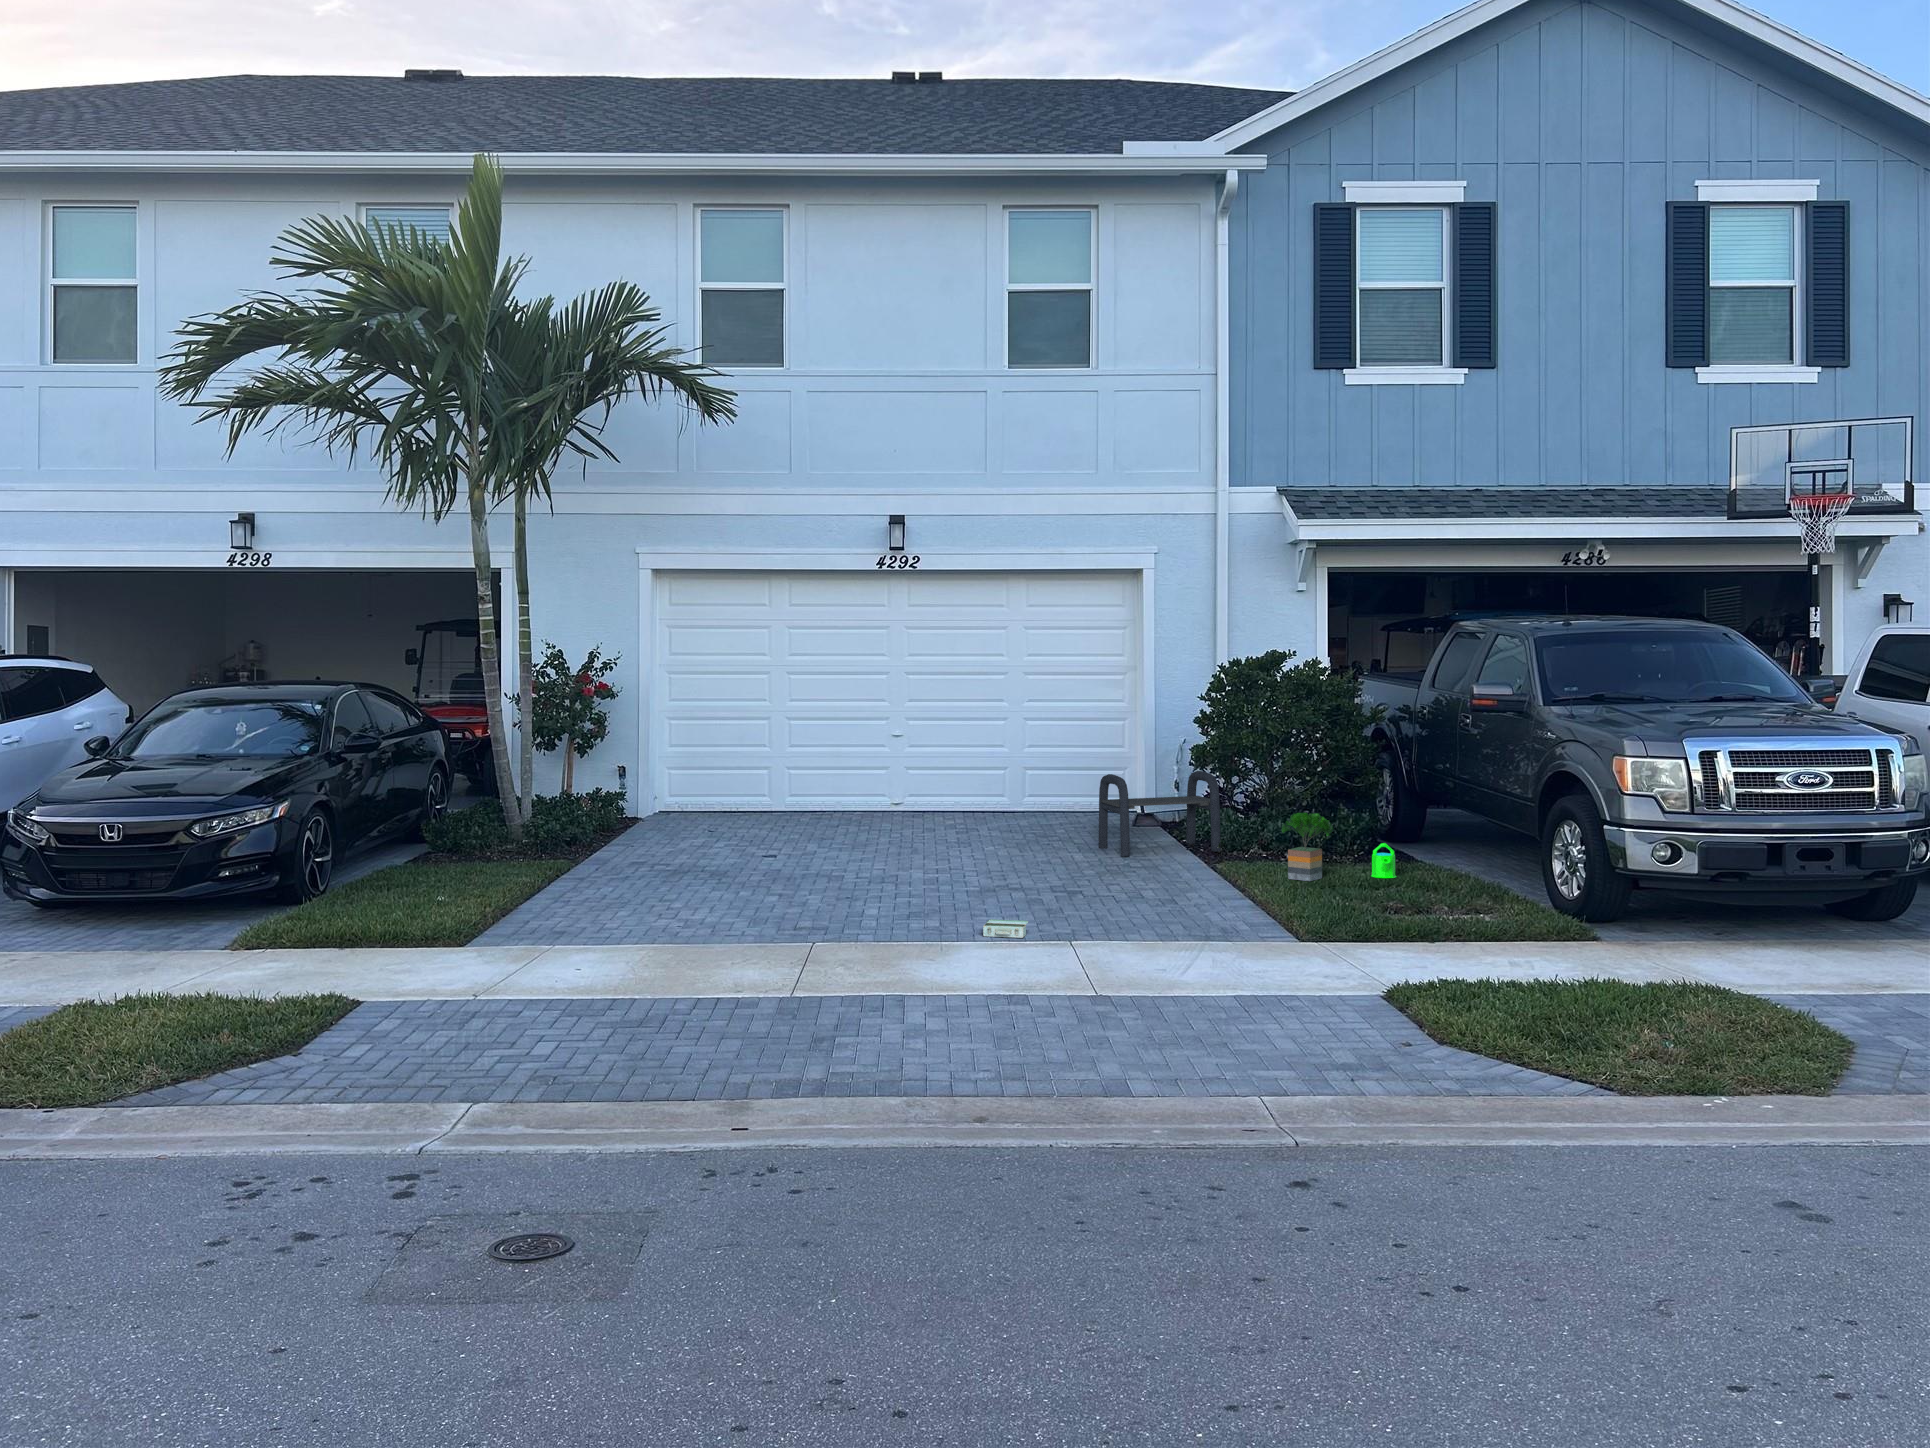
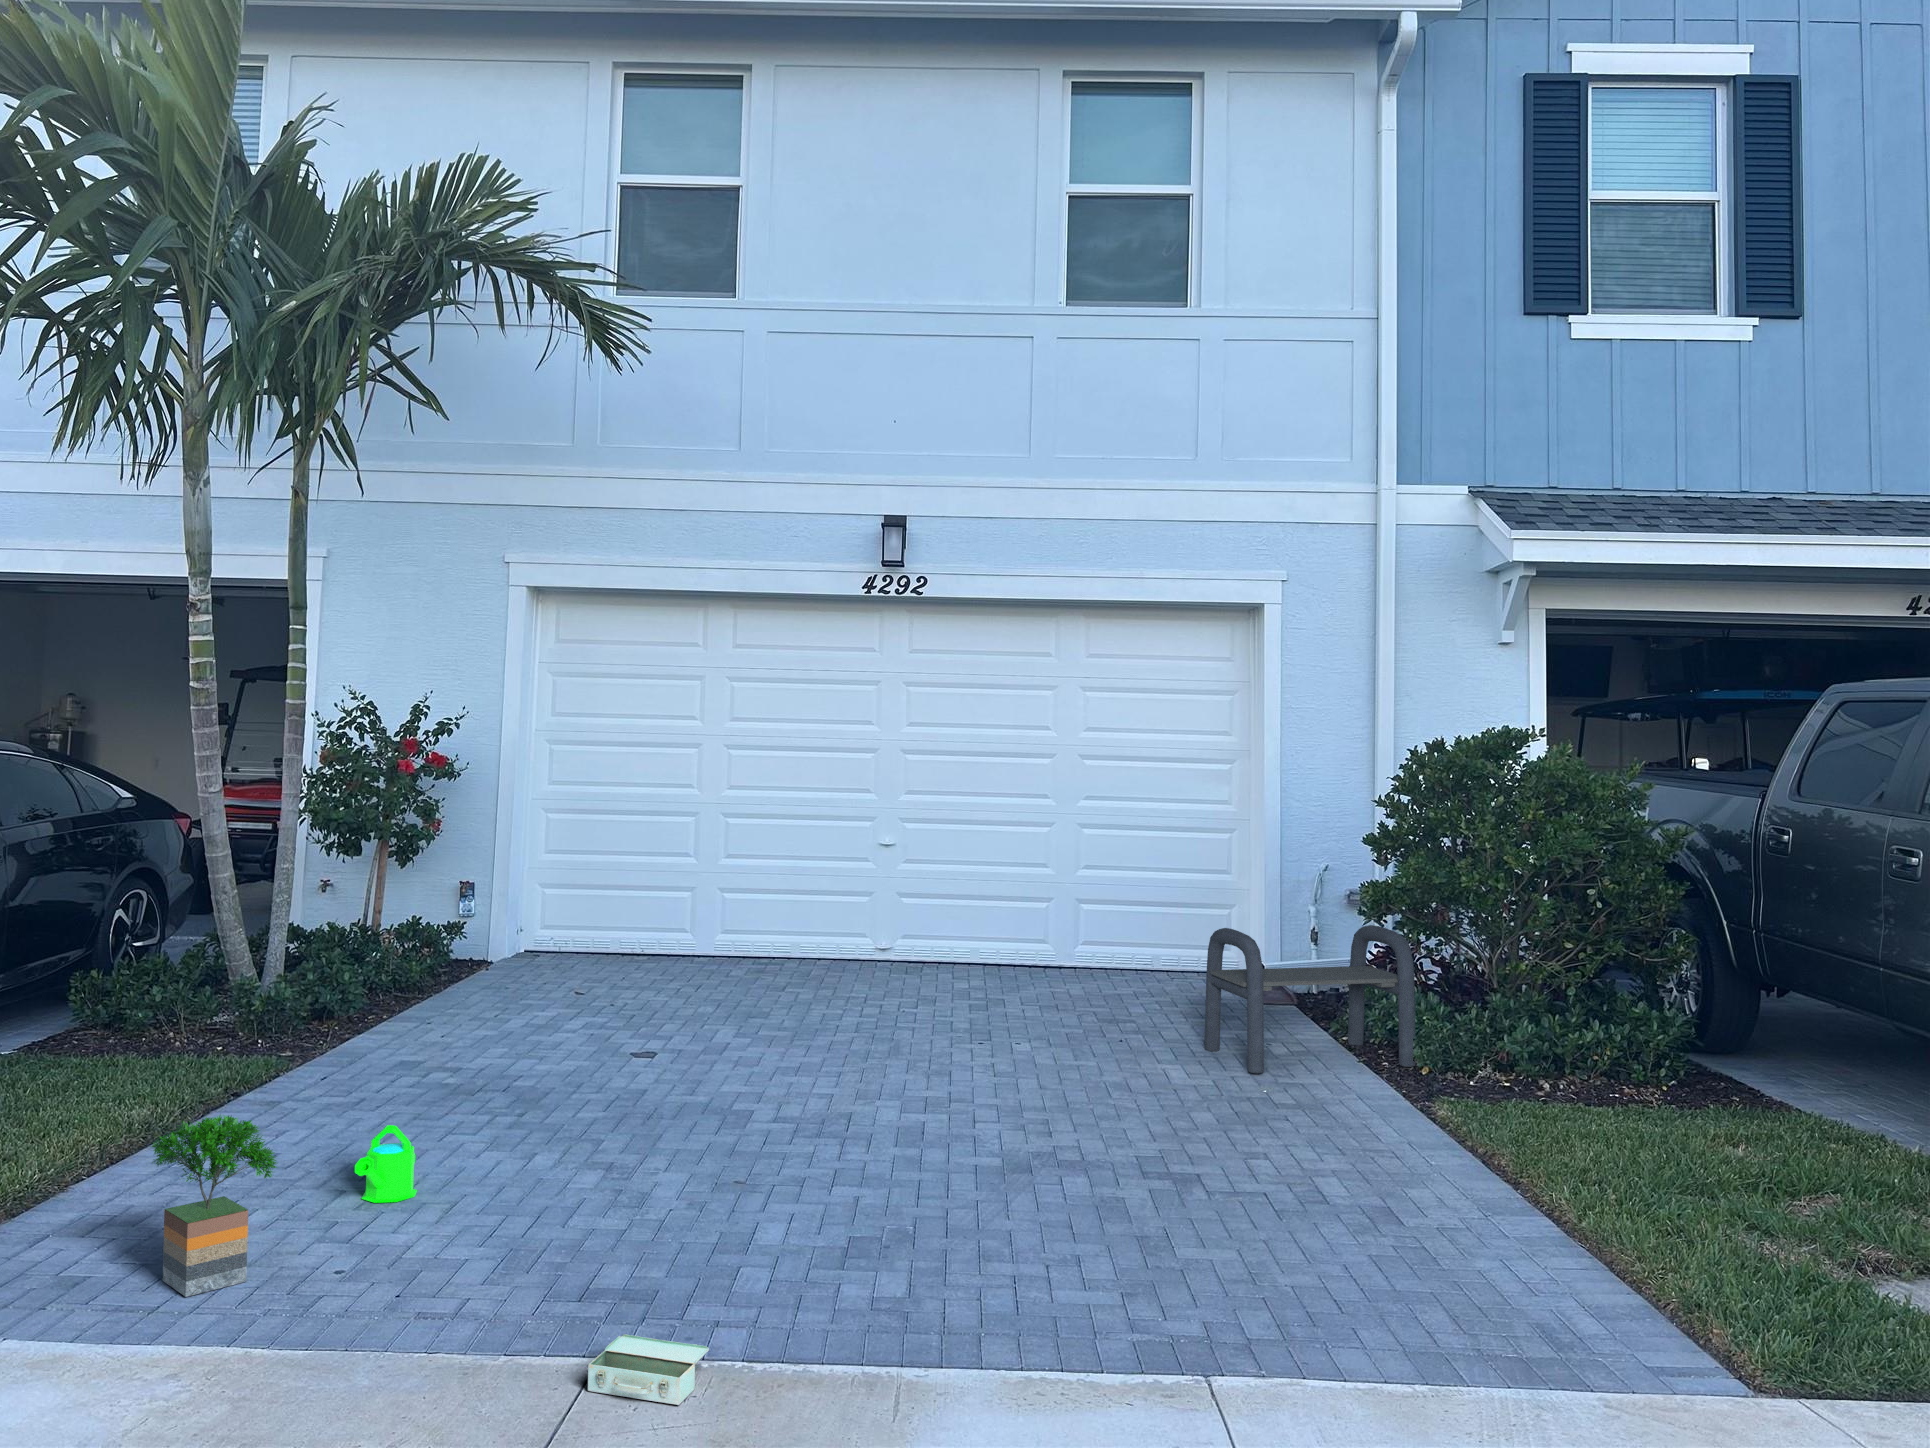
potted tree: present [1282,813,1332,881] -> present [151,1114,277,1297]
watering can: present [1371,843,1397,878] -> present [355,1125,417,1203]
toolbox: present [983,919,1028,938] -> present [588,1334,709,1405]

